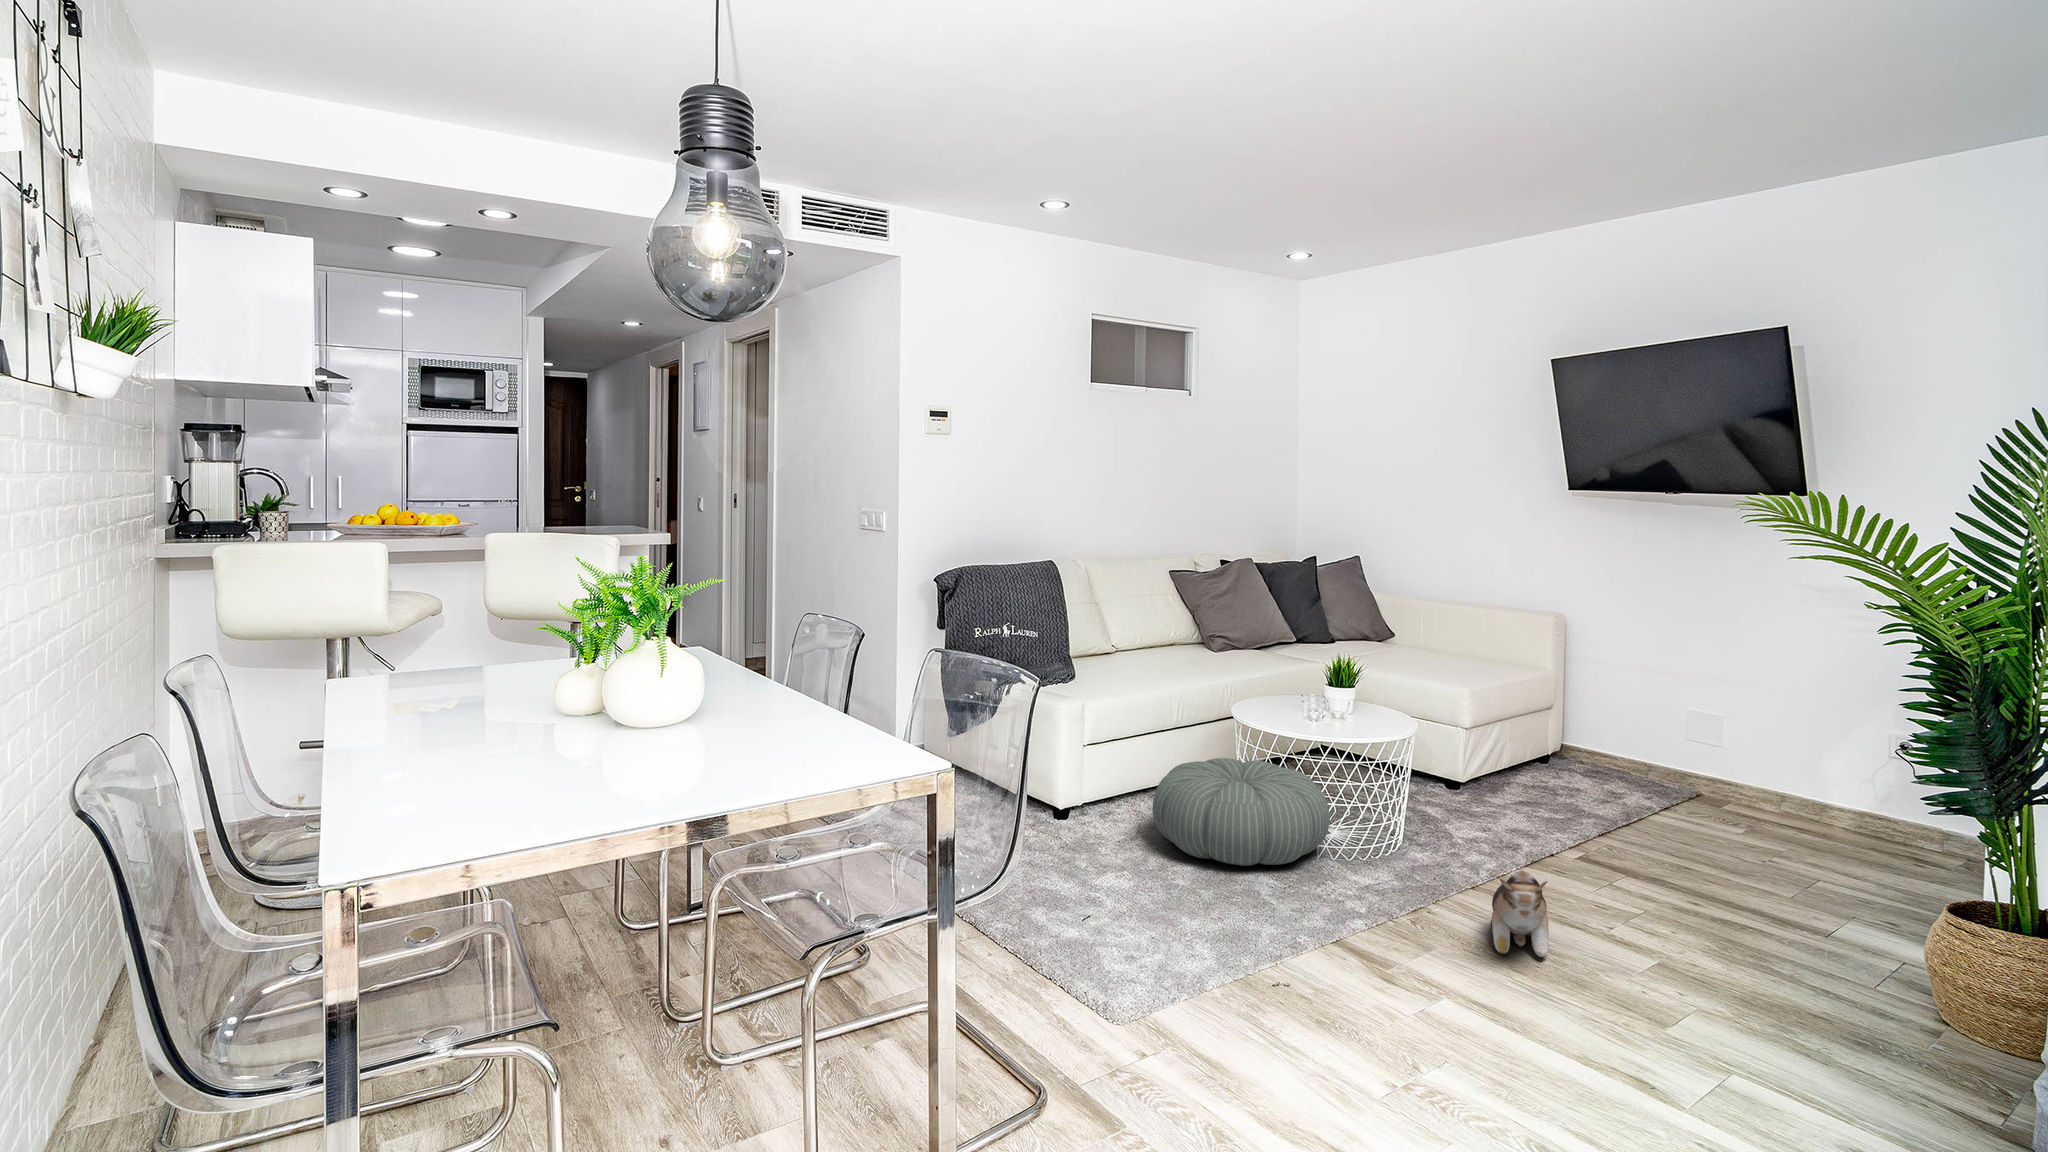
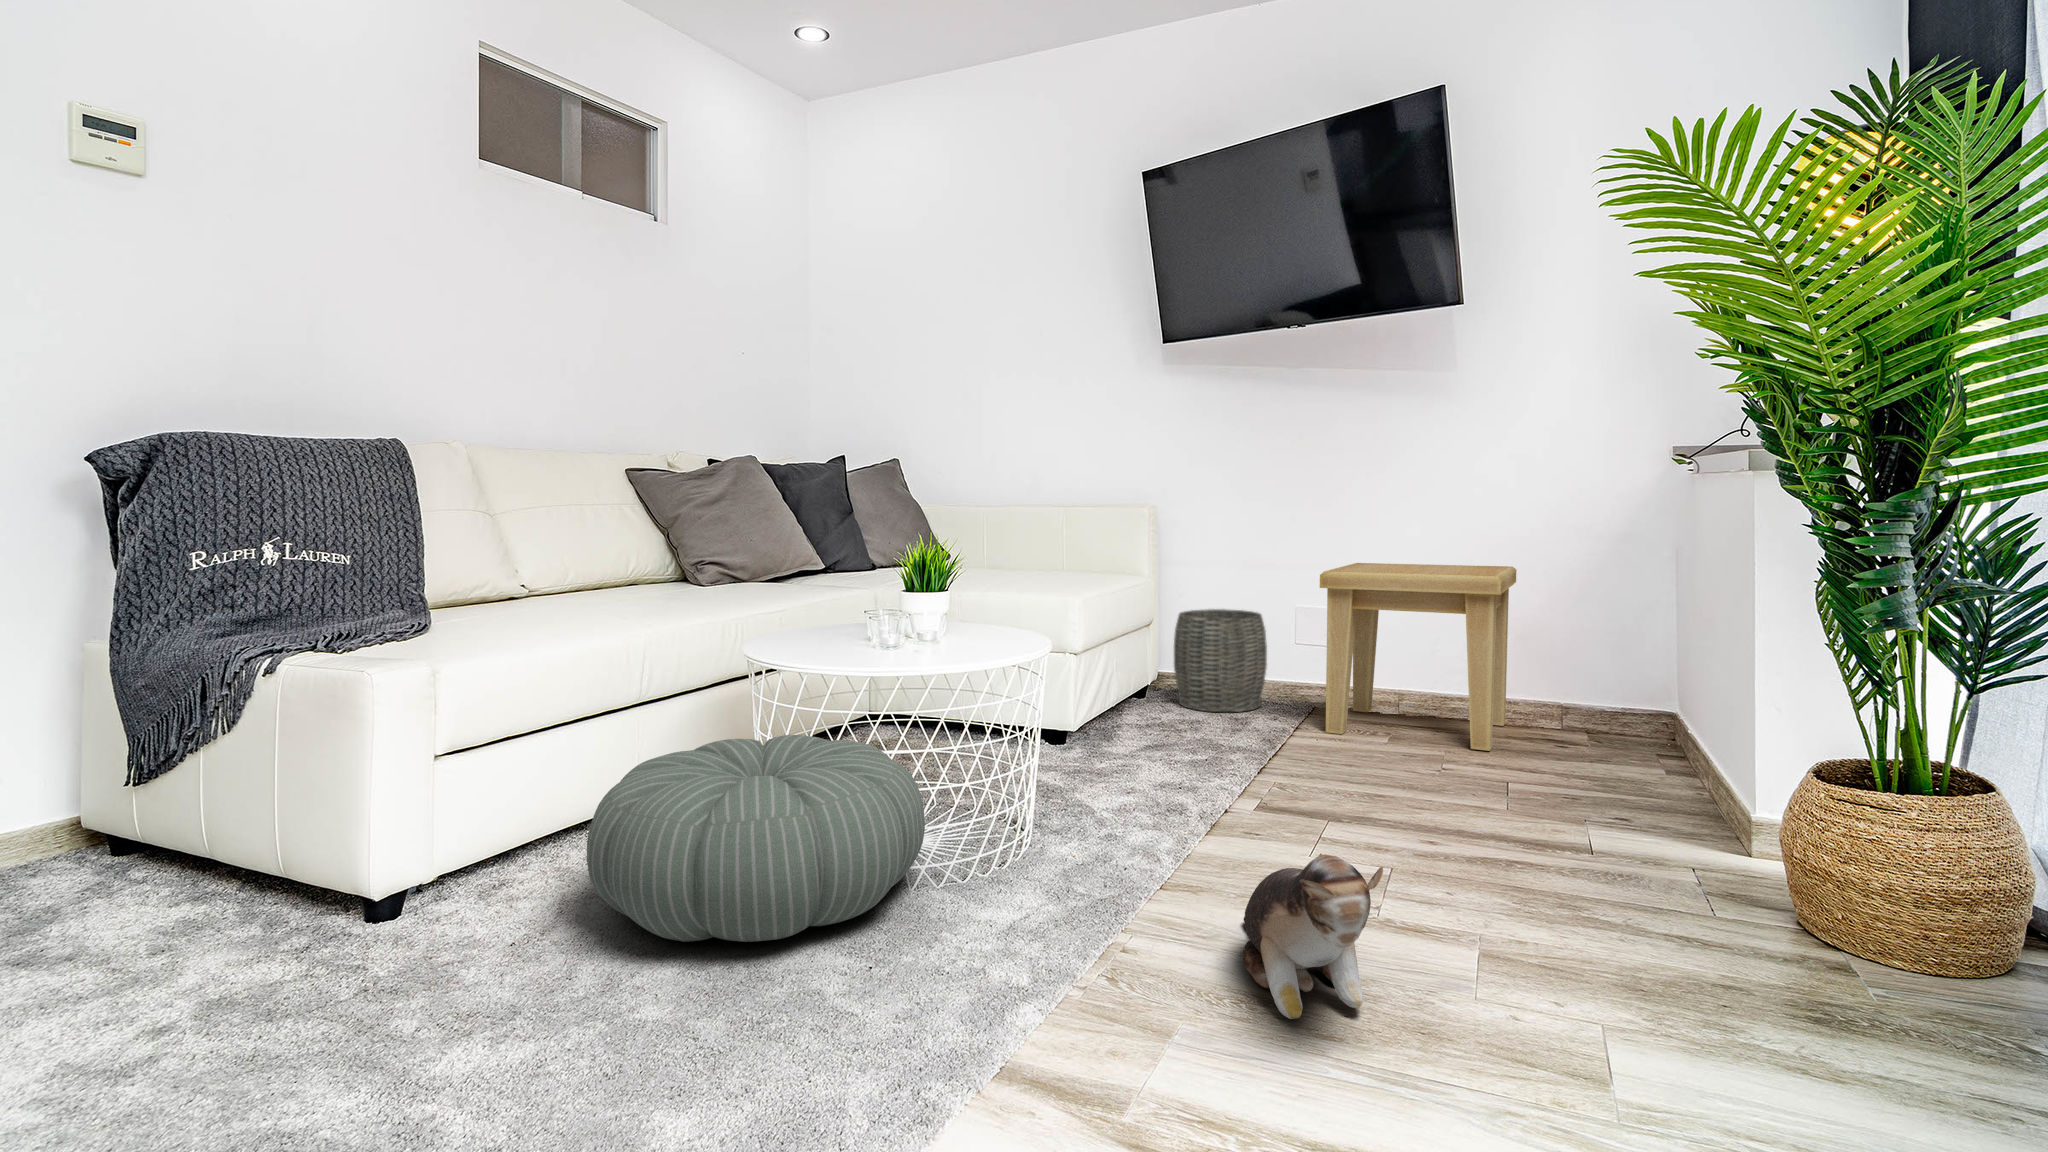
side table: none [1687,680,1899,854] -> present [1320,563,1517,751]
woven basket: none [1572,700,1658,789] -> present [1174,609,1267,712]

